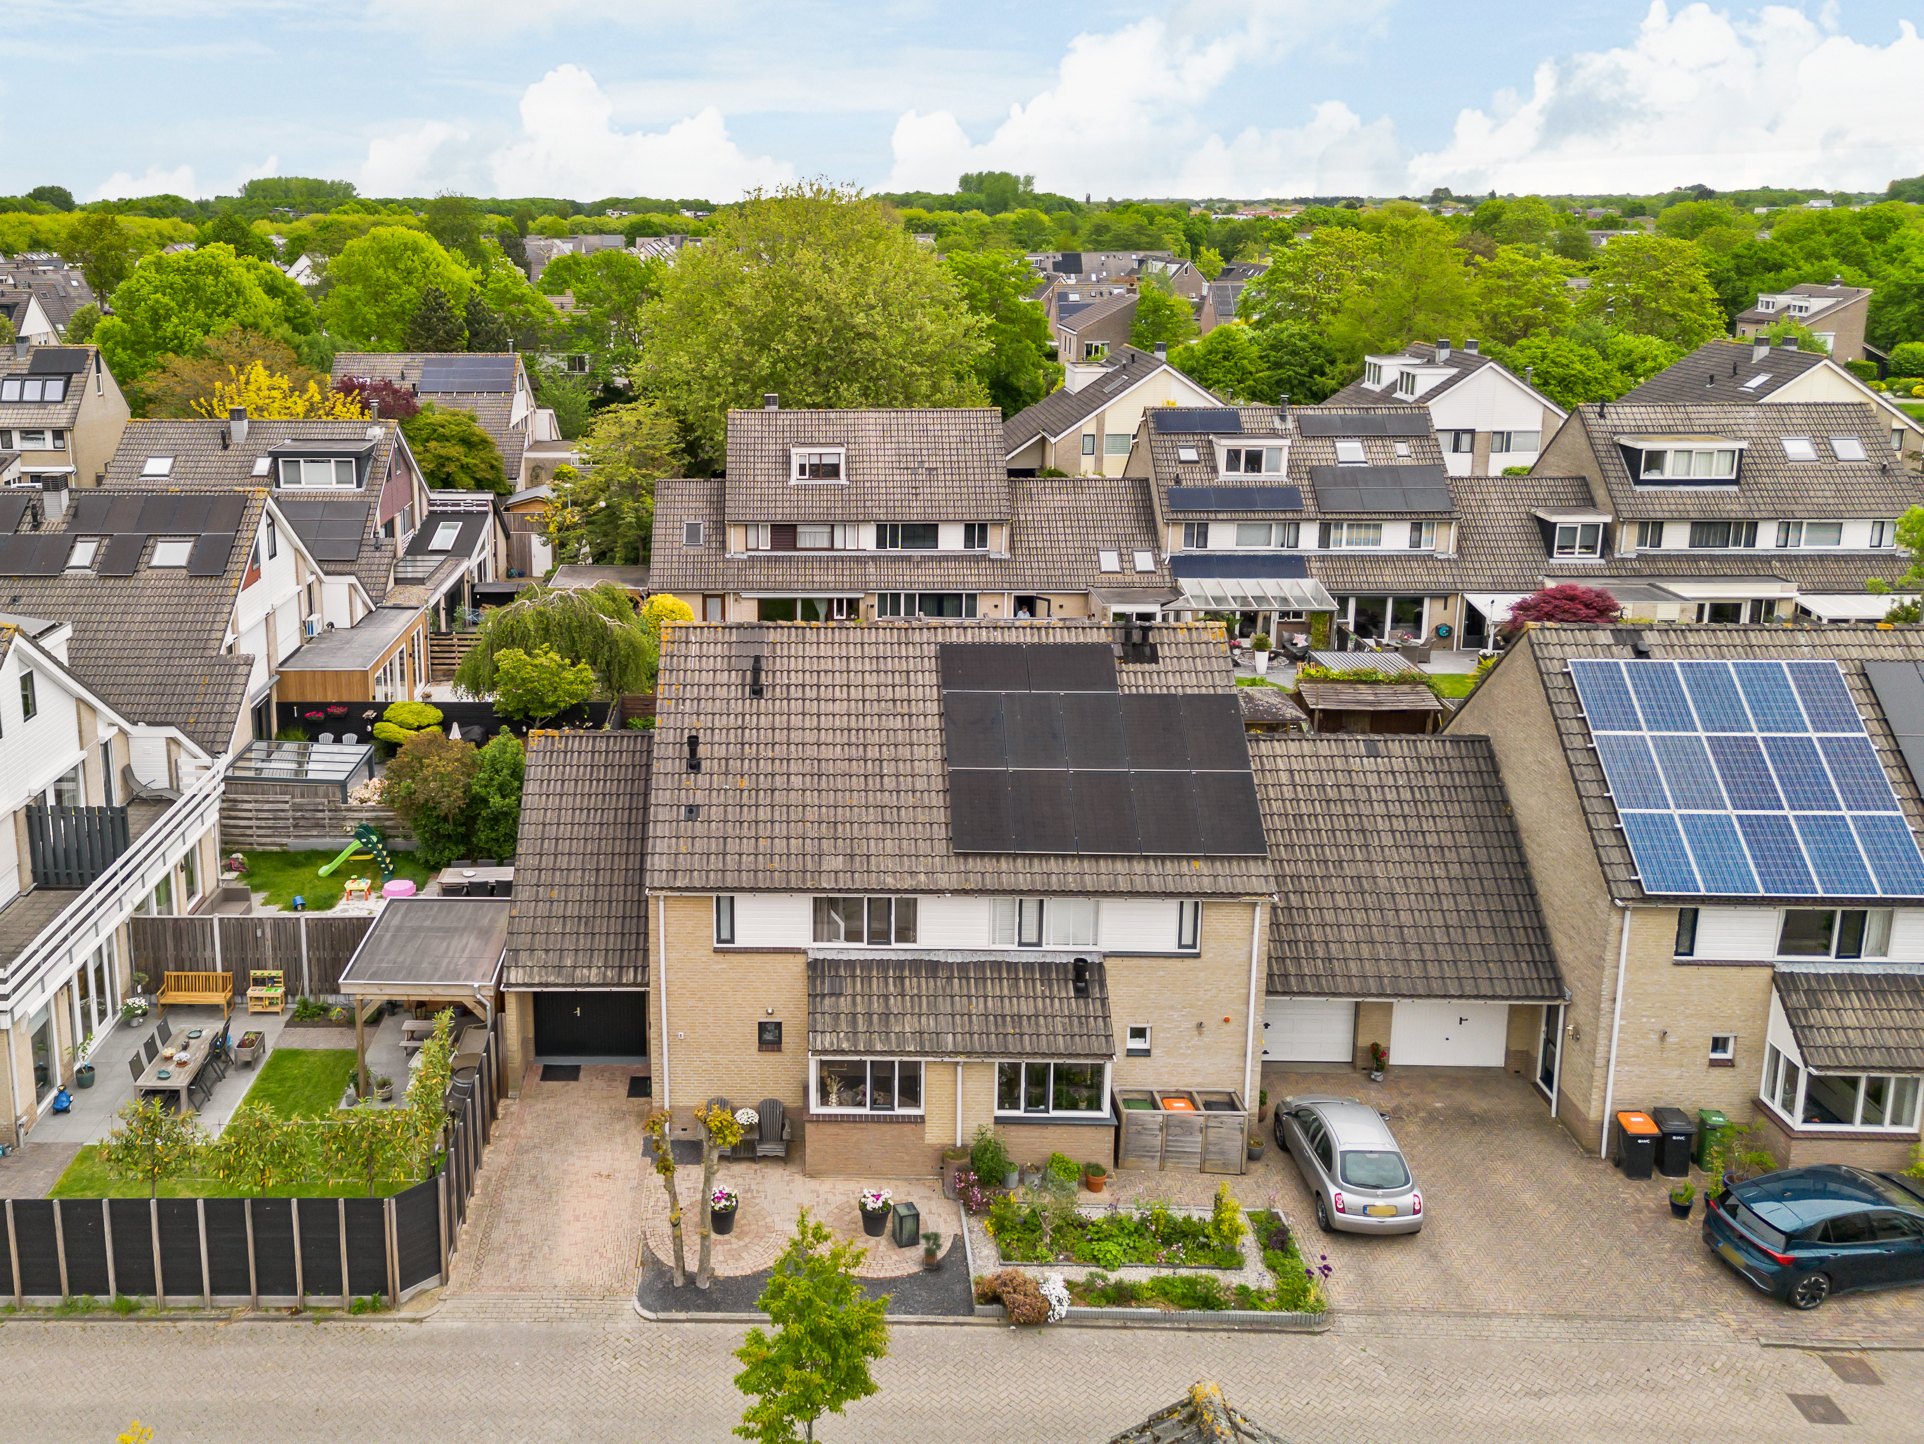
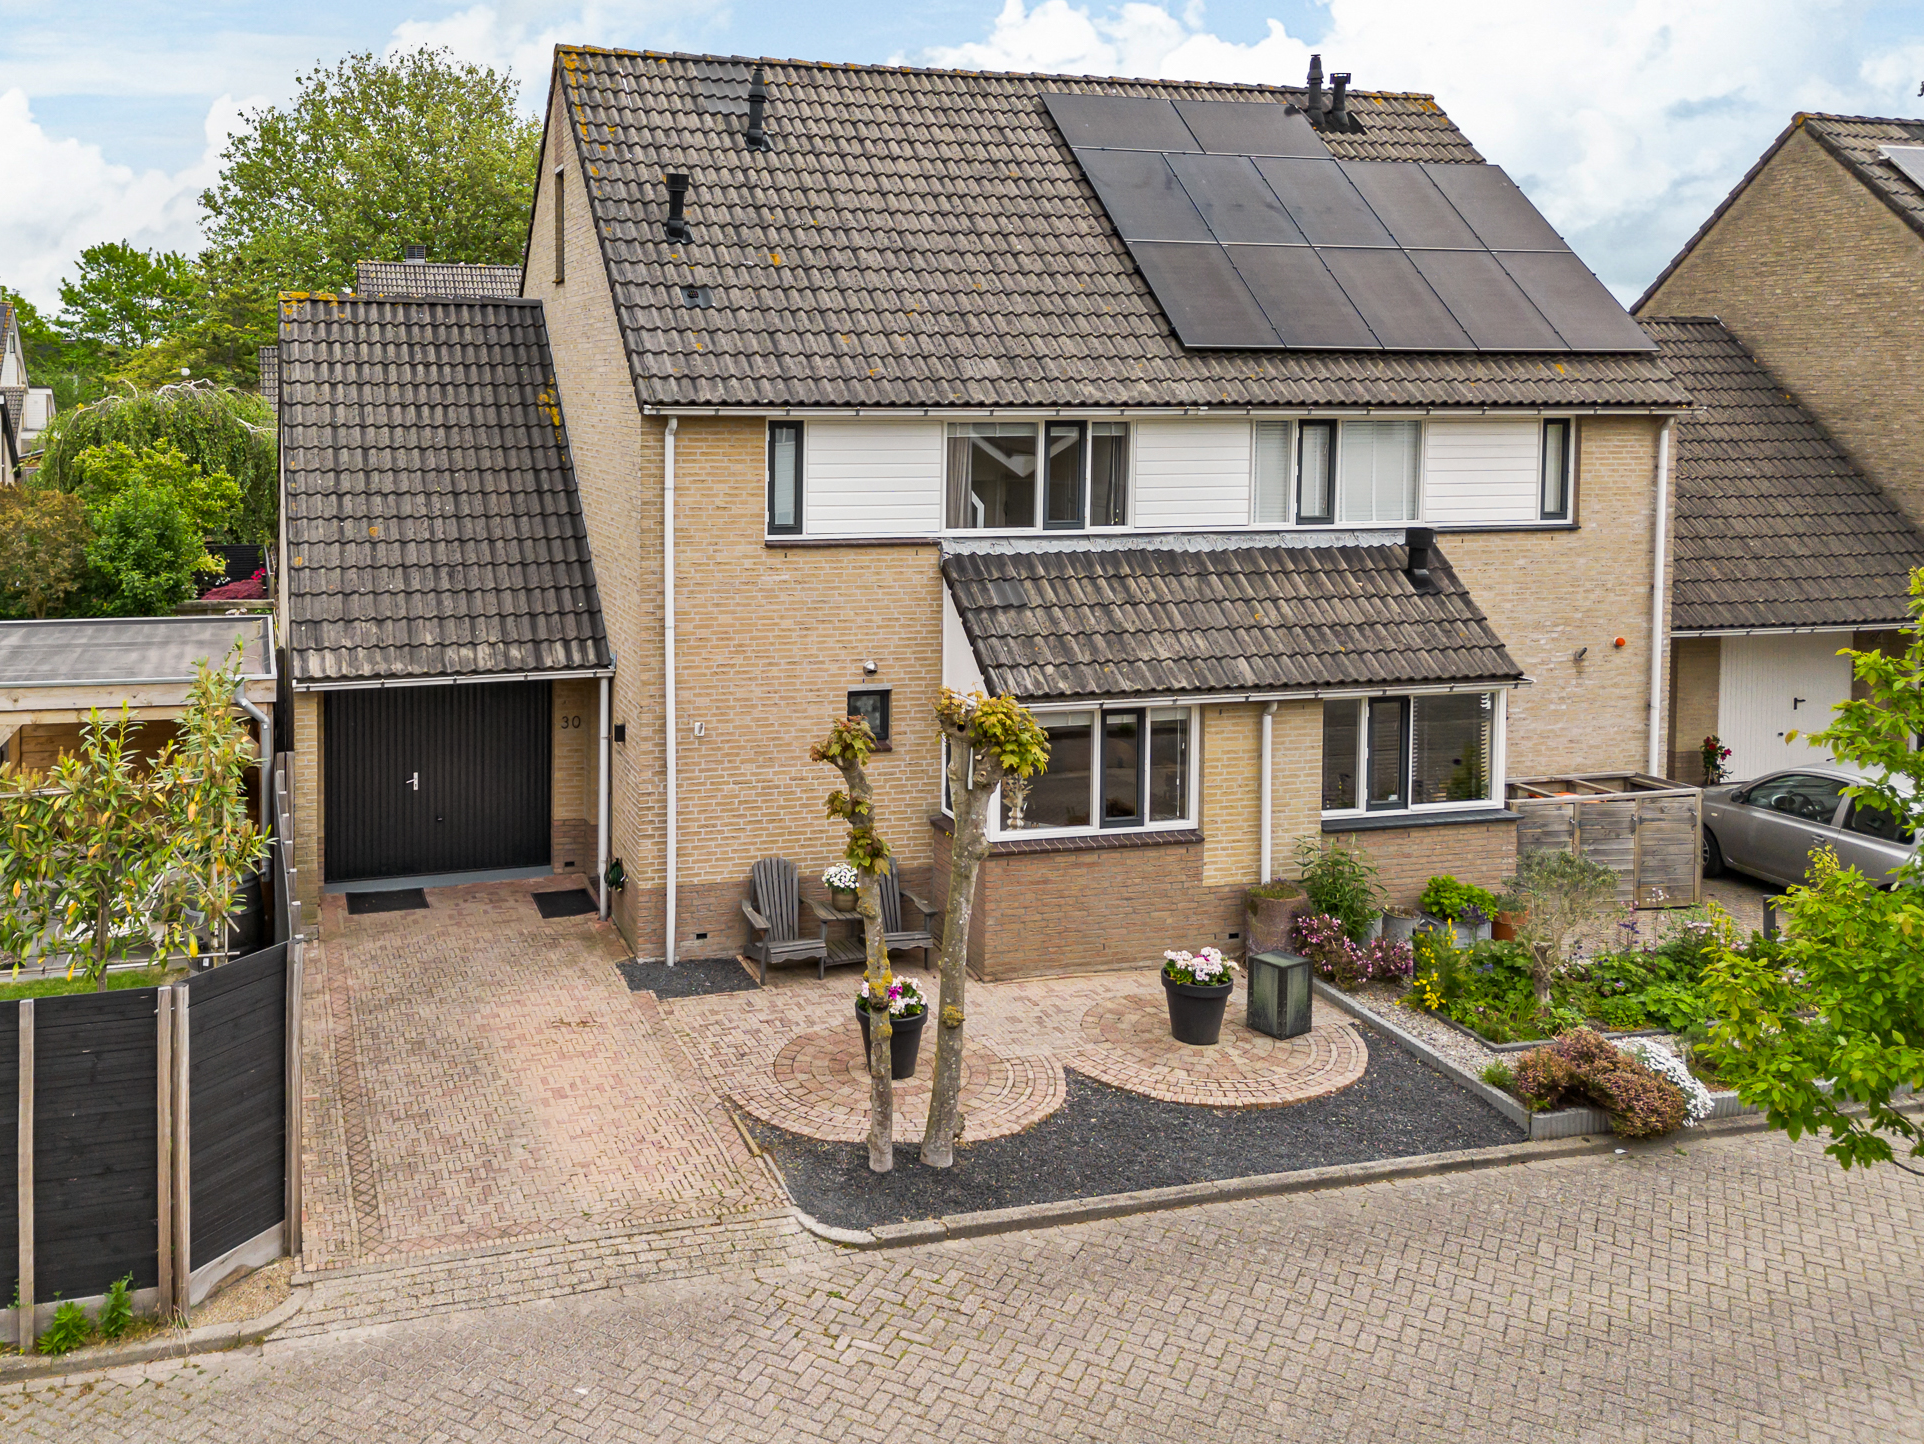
potted tree: present [920,1232,942,1269] -> none [1343,979,1402,1060]

